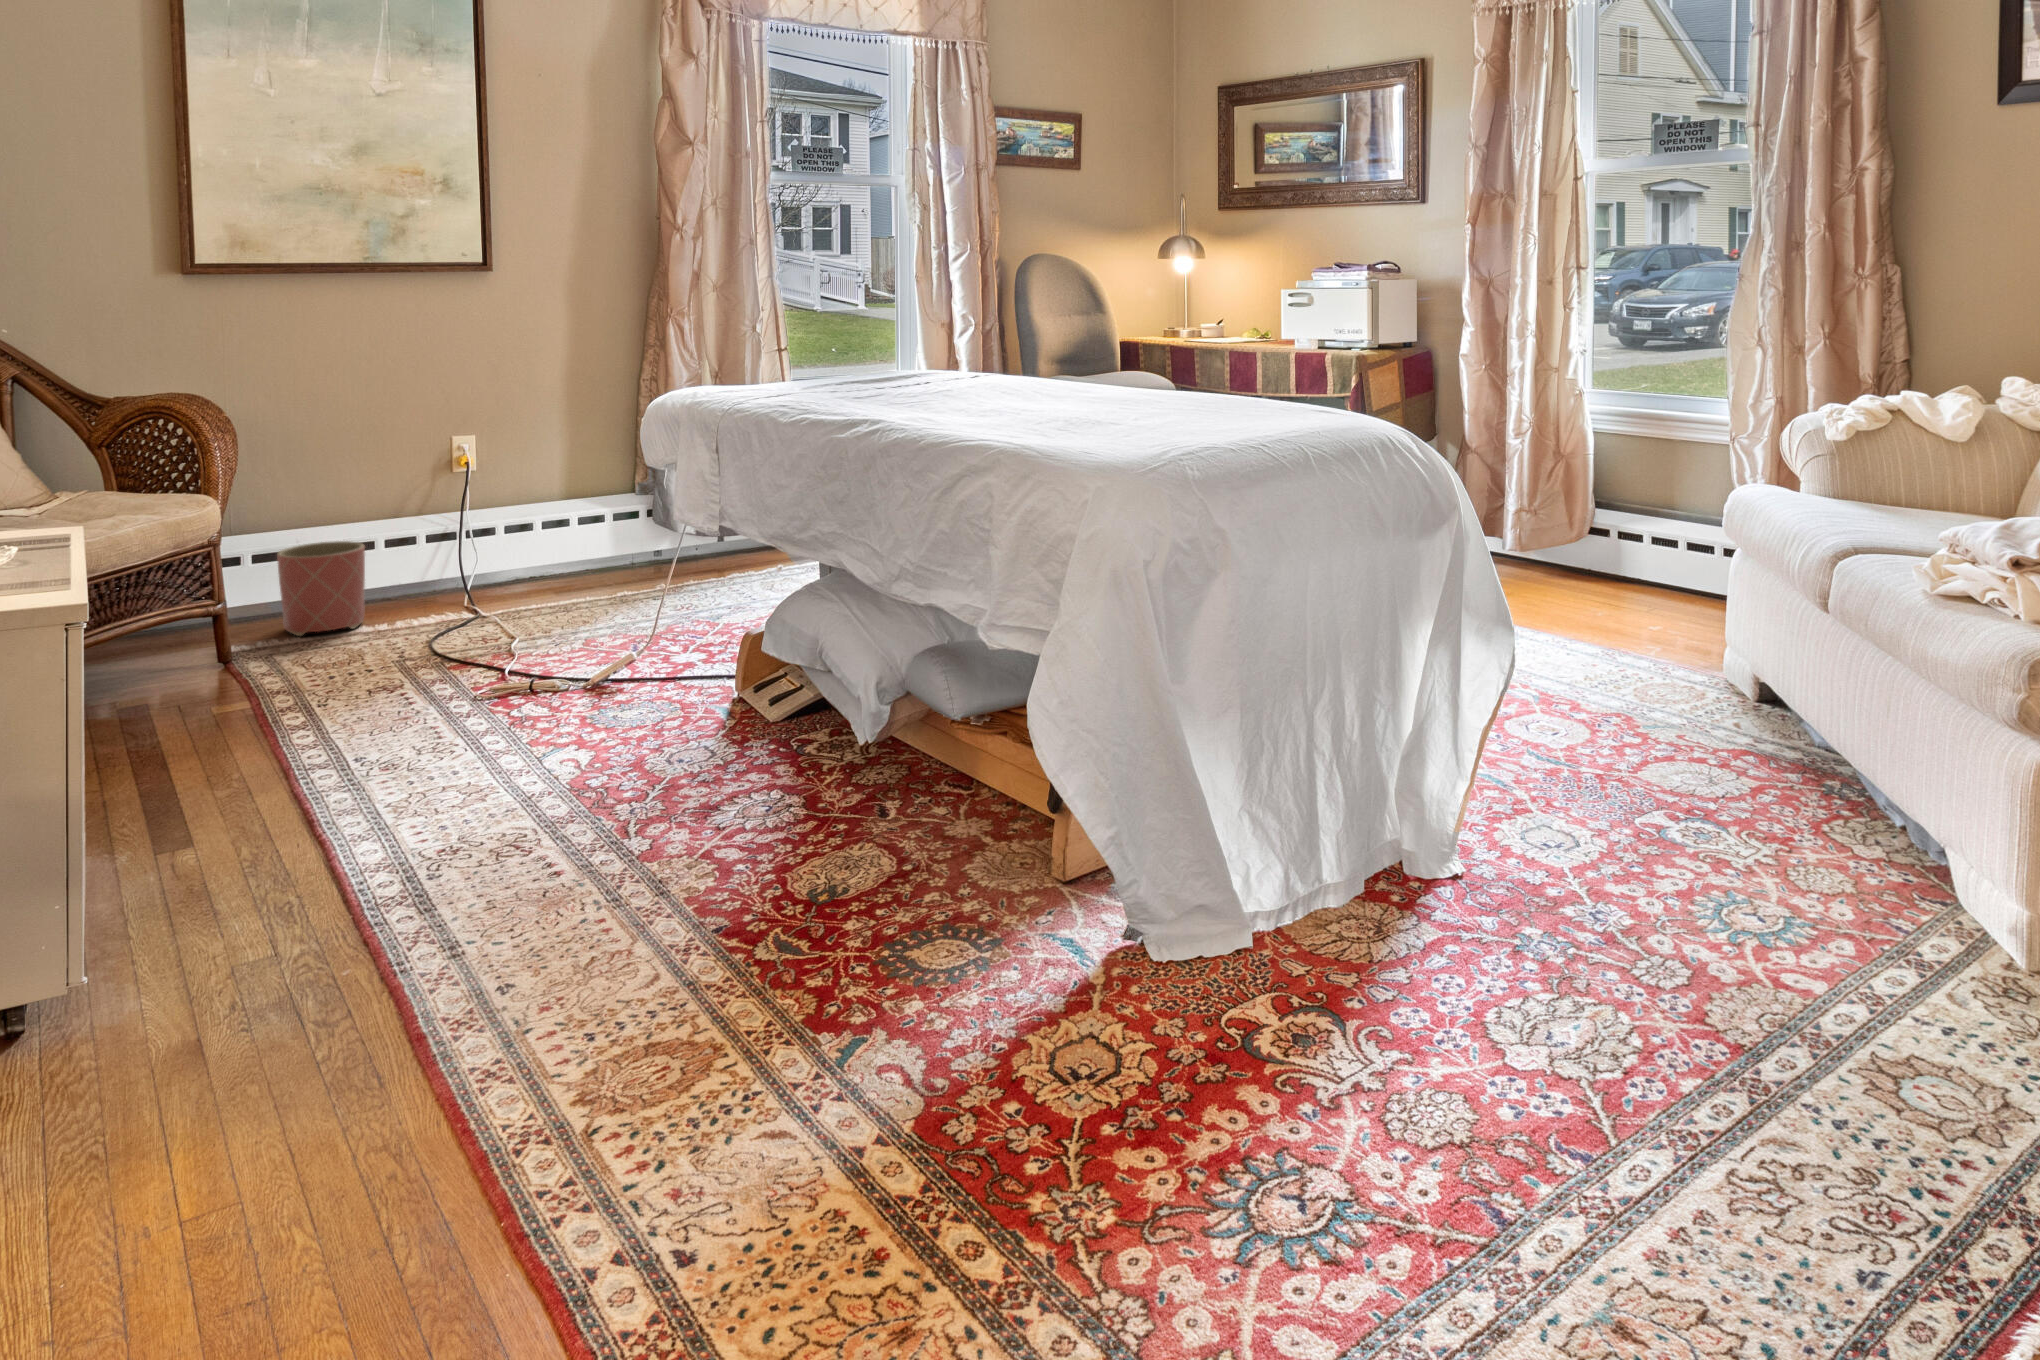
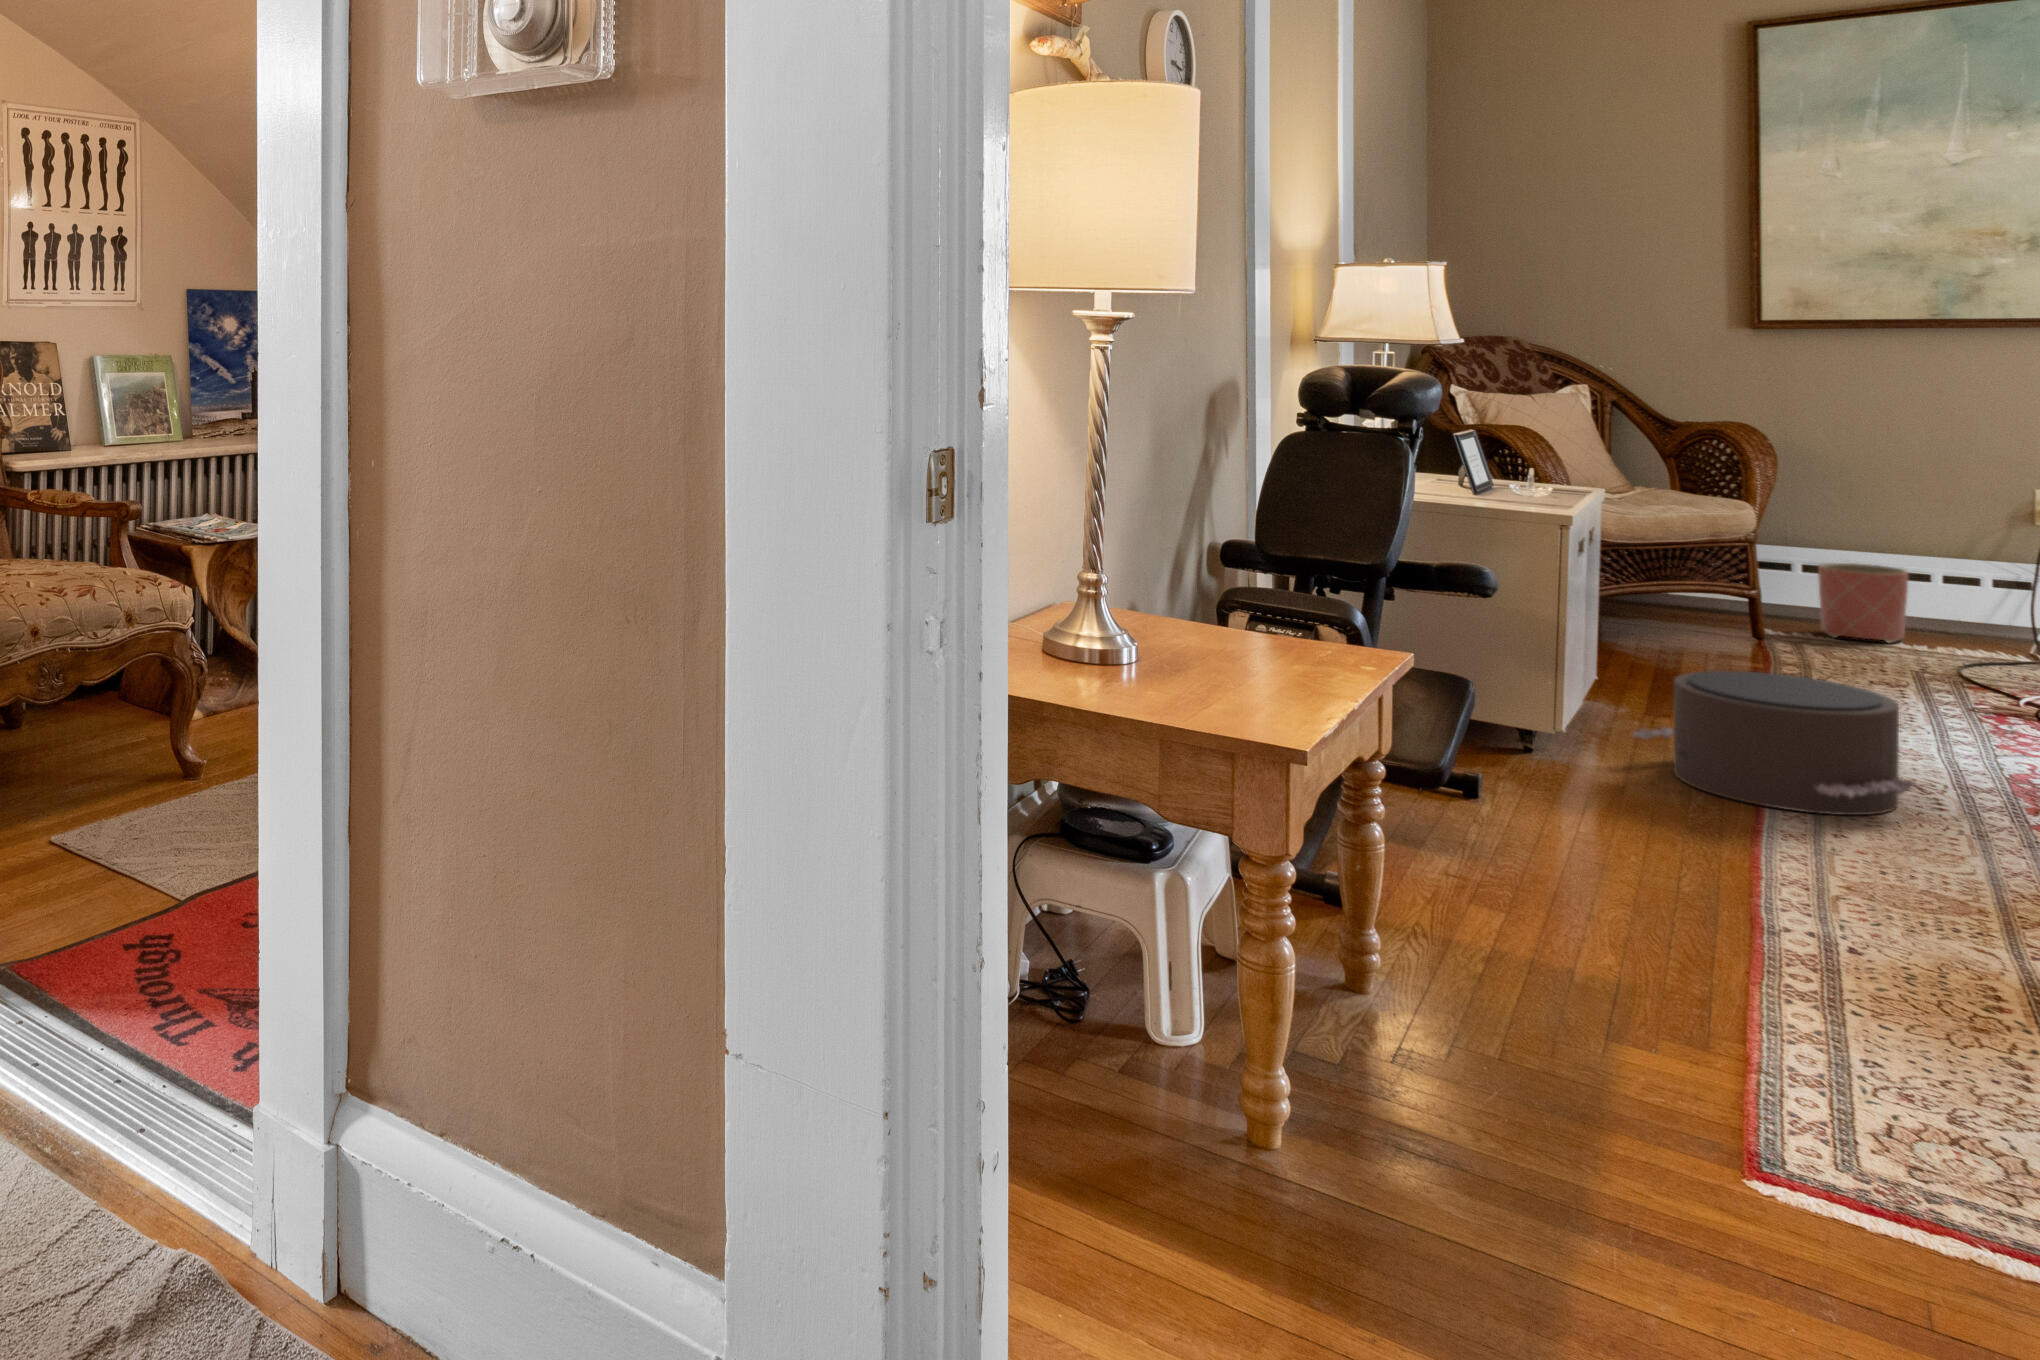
pouf: none [146,756,535,1006] -> present [1630,671,1918,815]

